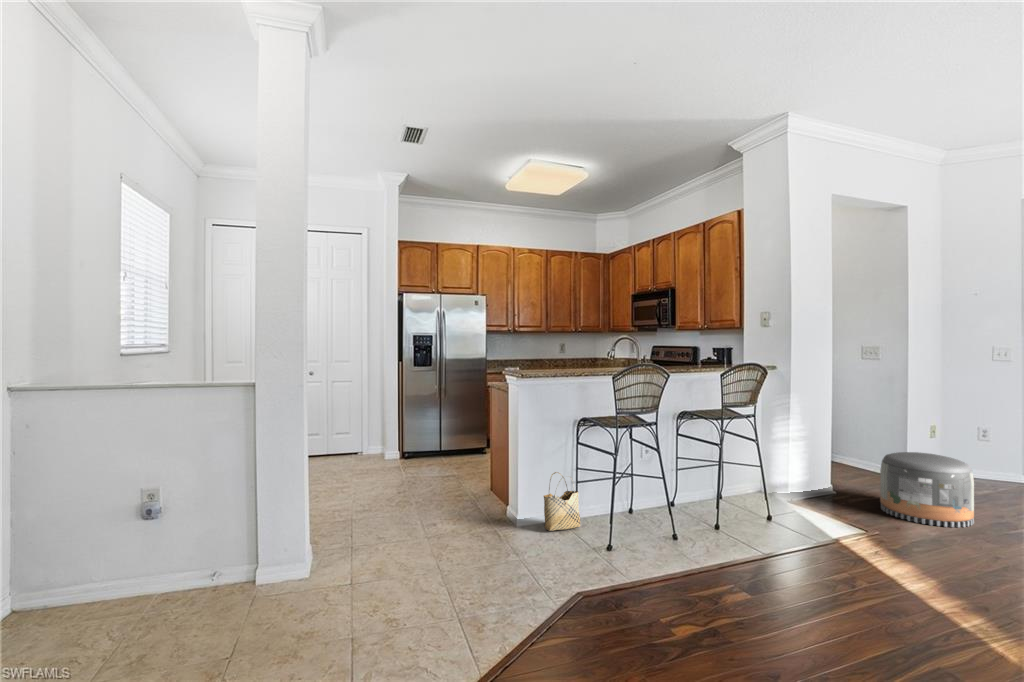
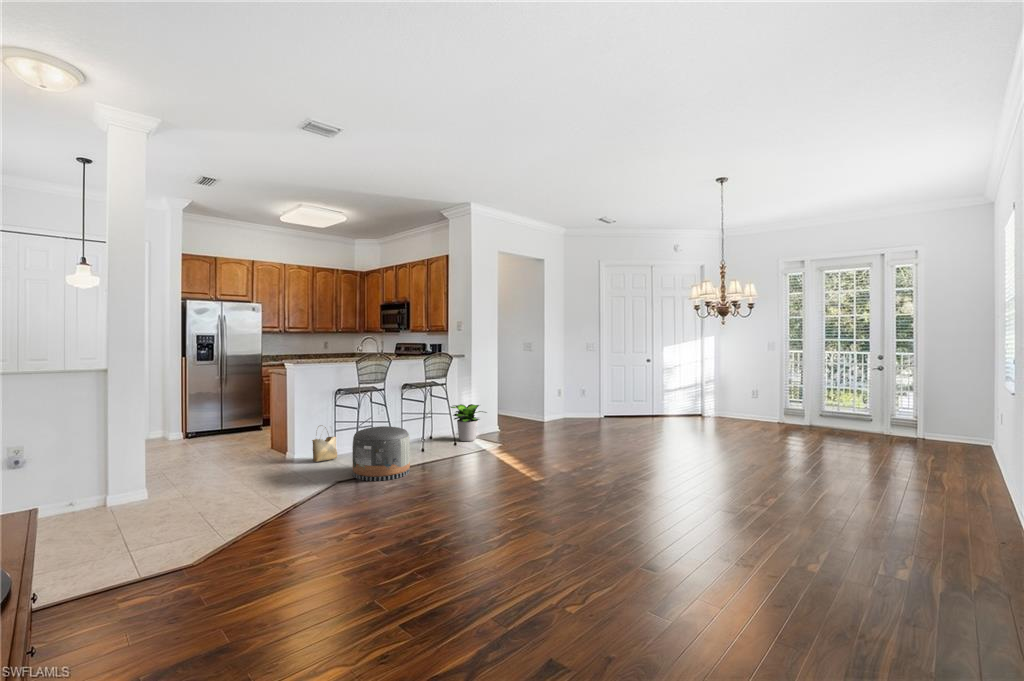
potted plant: none [756,449,834,517] -> present [451,404,486,441]
pouf: present [880,452,974,527] -> present [352,426,410,481]

